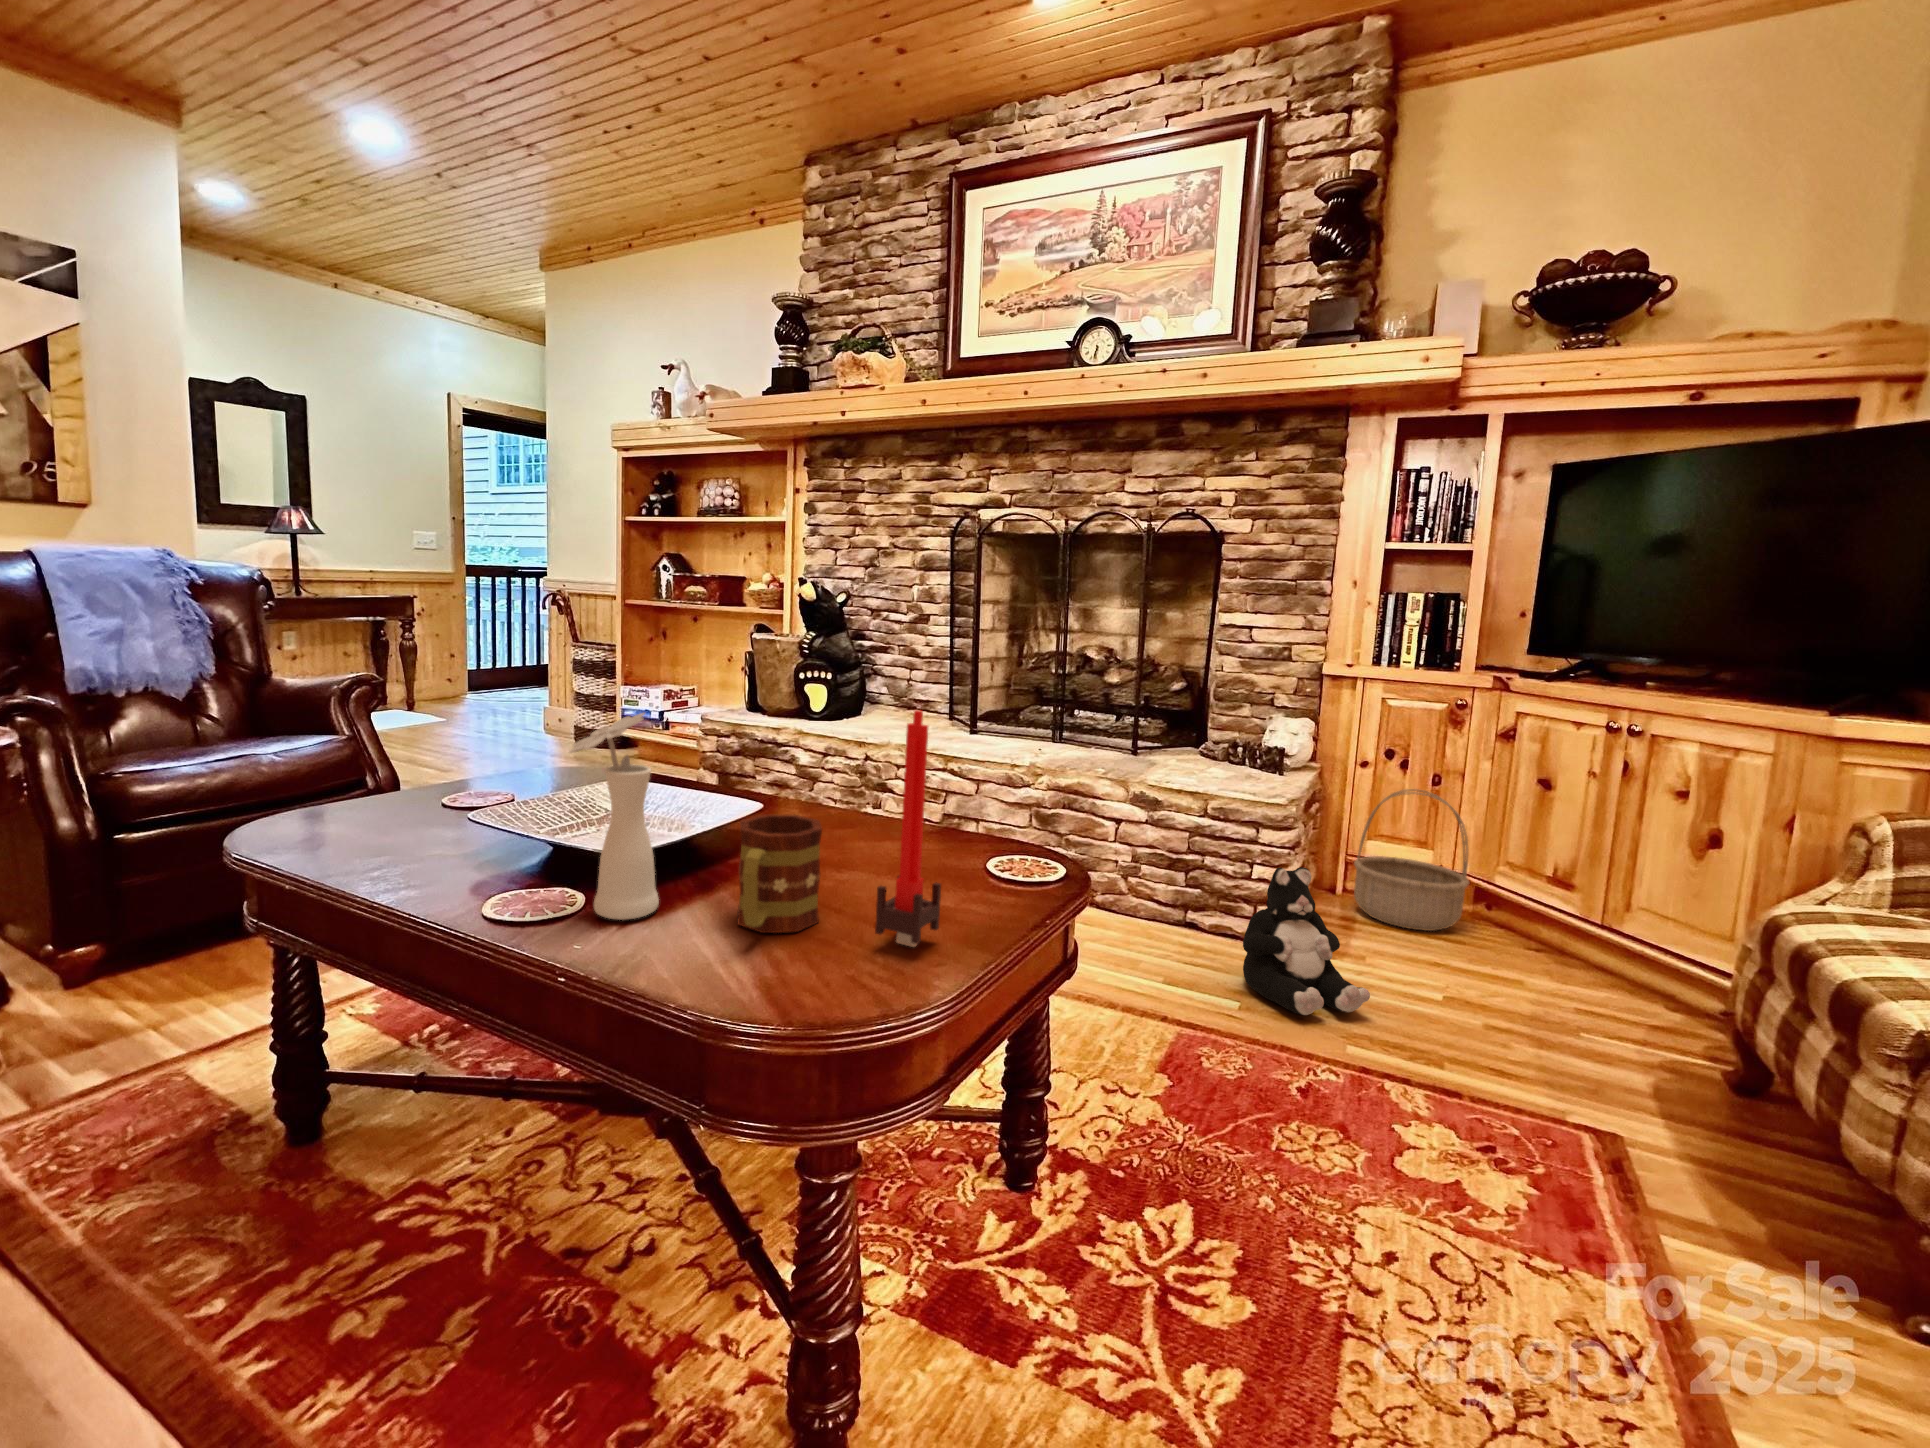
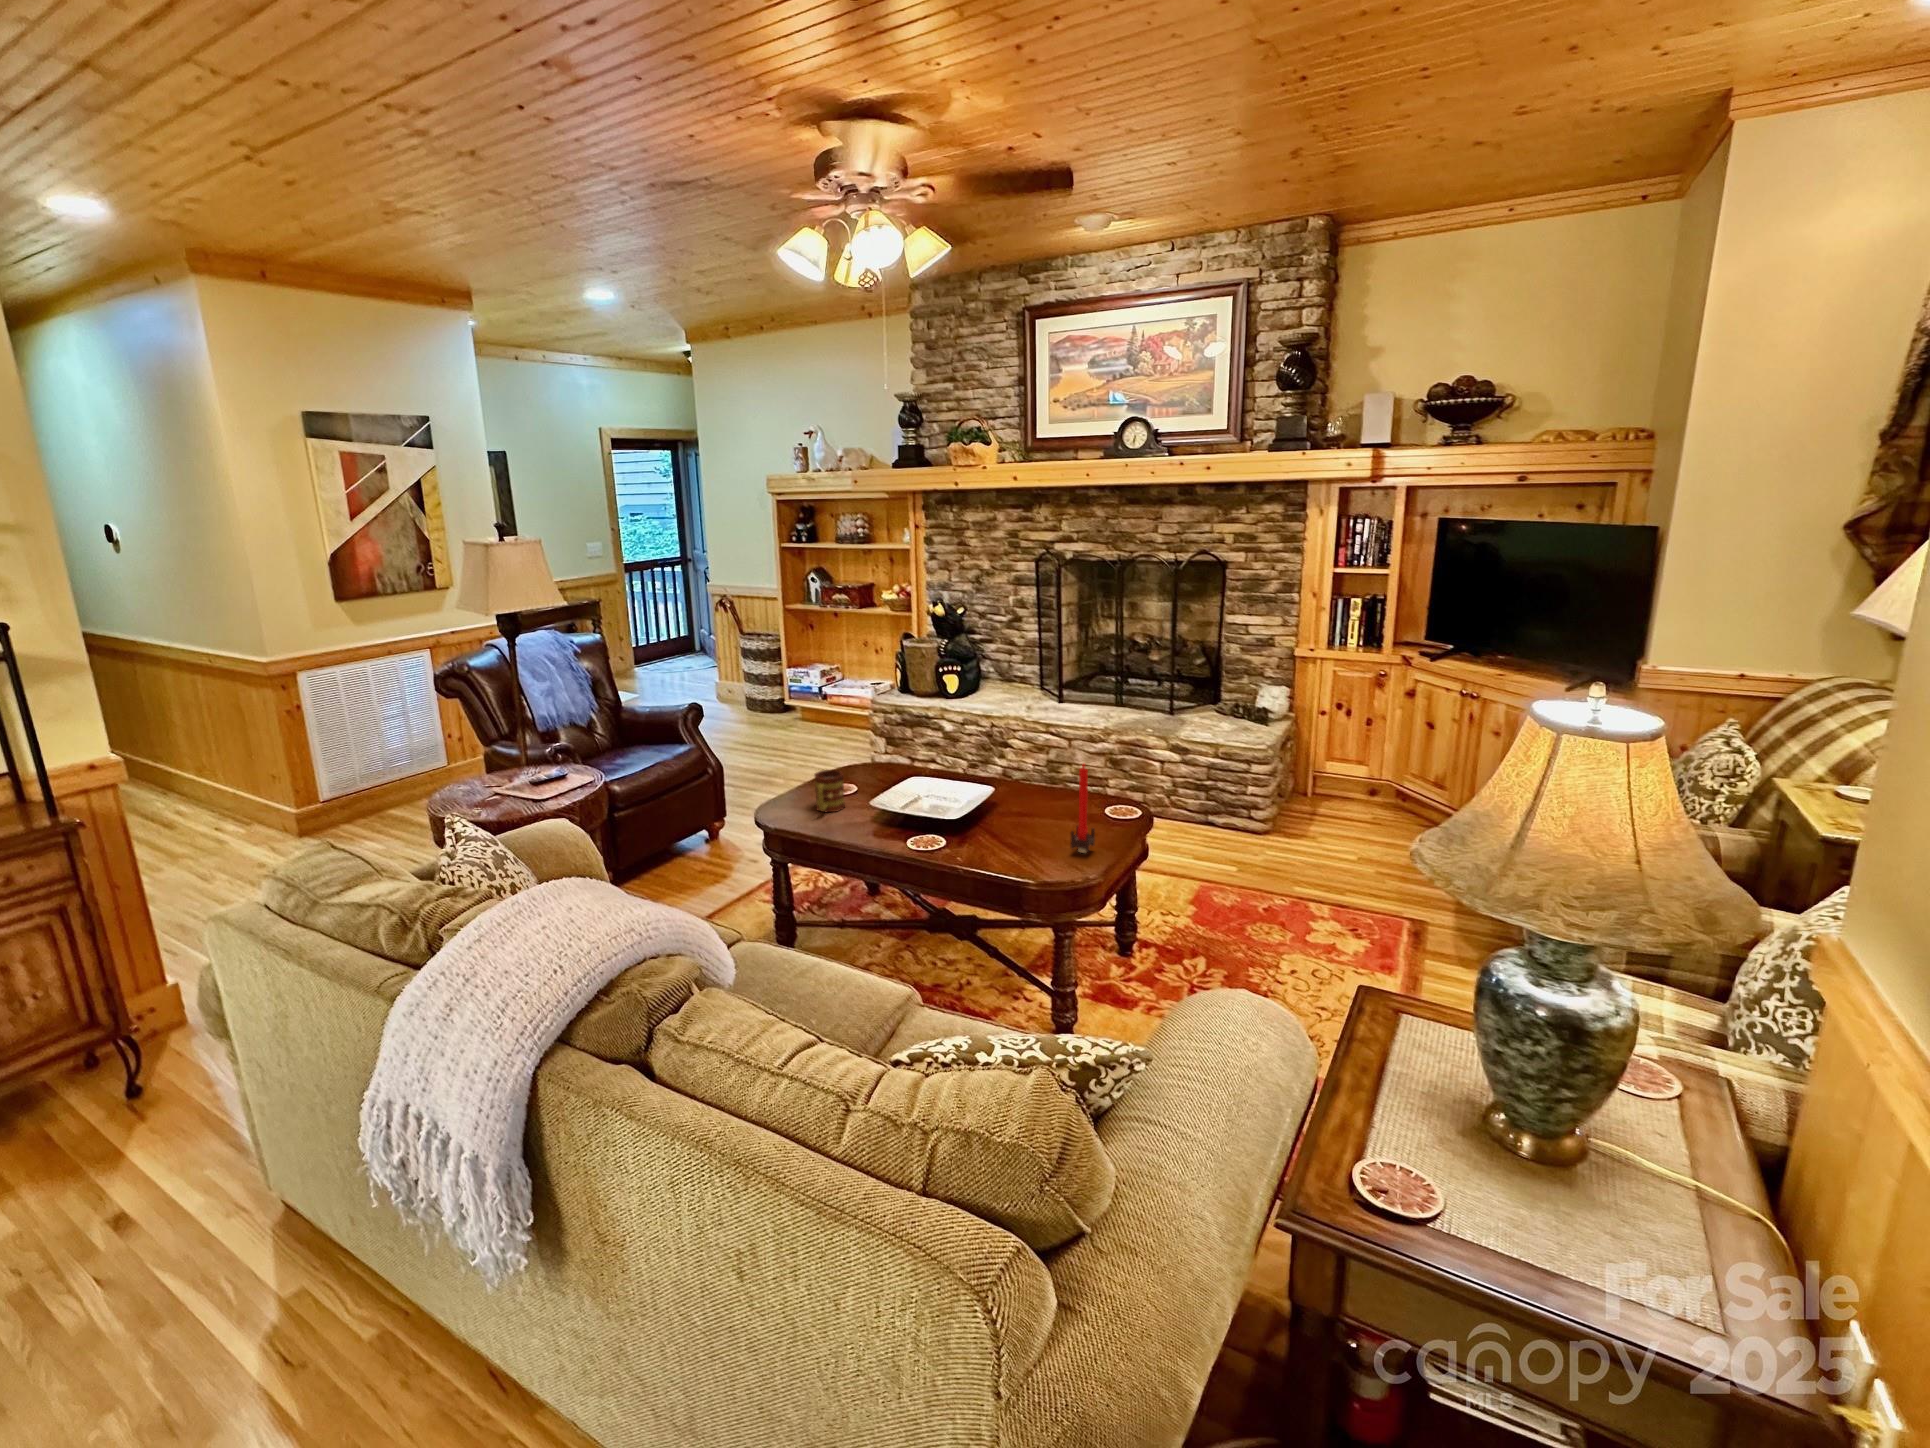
vase: present [570,713,659,920] -> none [939,766,977,849]
basket: present [1354,789,1469,931] -> none [1316,731,1387,818]
mug: present [737,815,822,933] -> present [814,769,845,812]
plush toy: present [1243,867,1370,1015] -> none [1238,791,1309,873]

